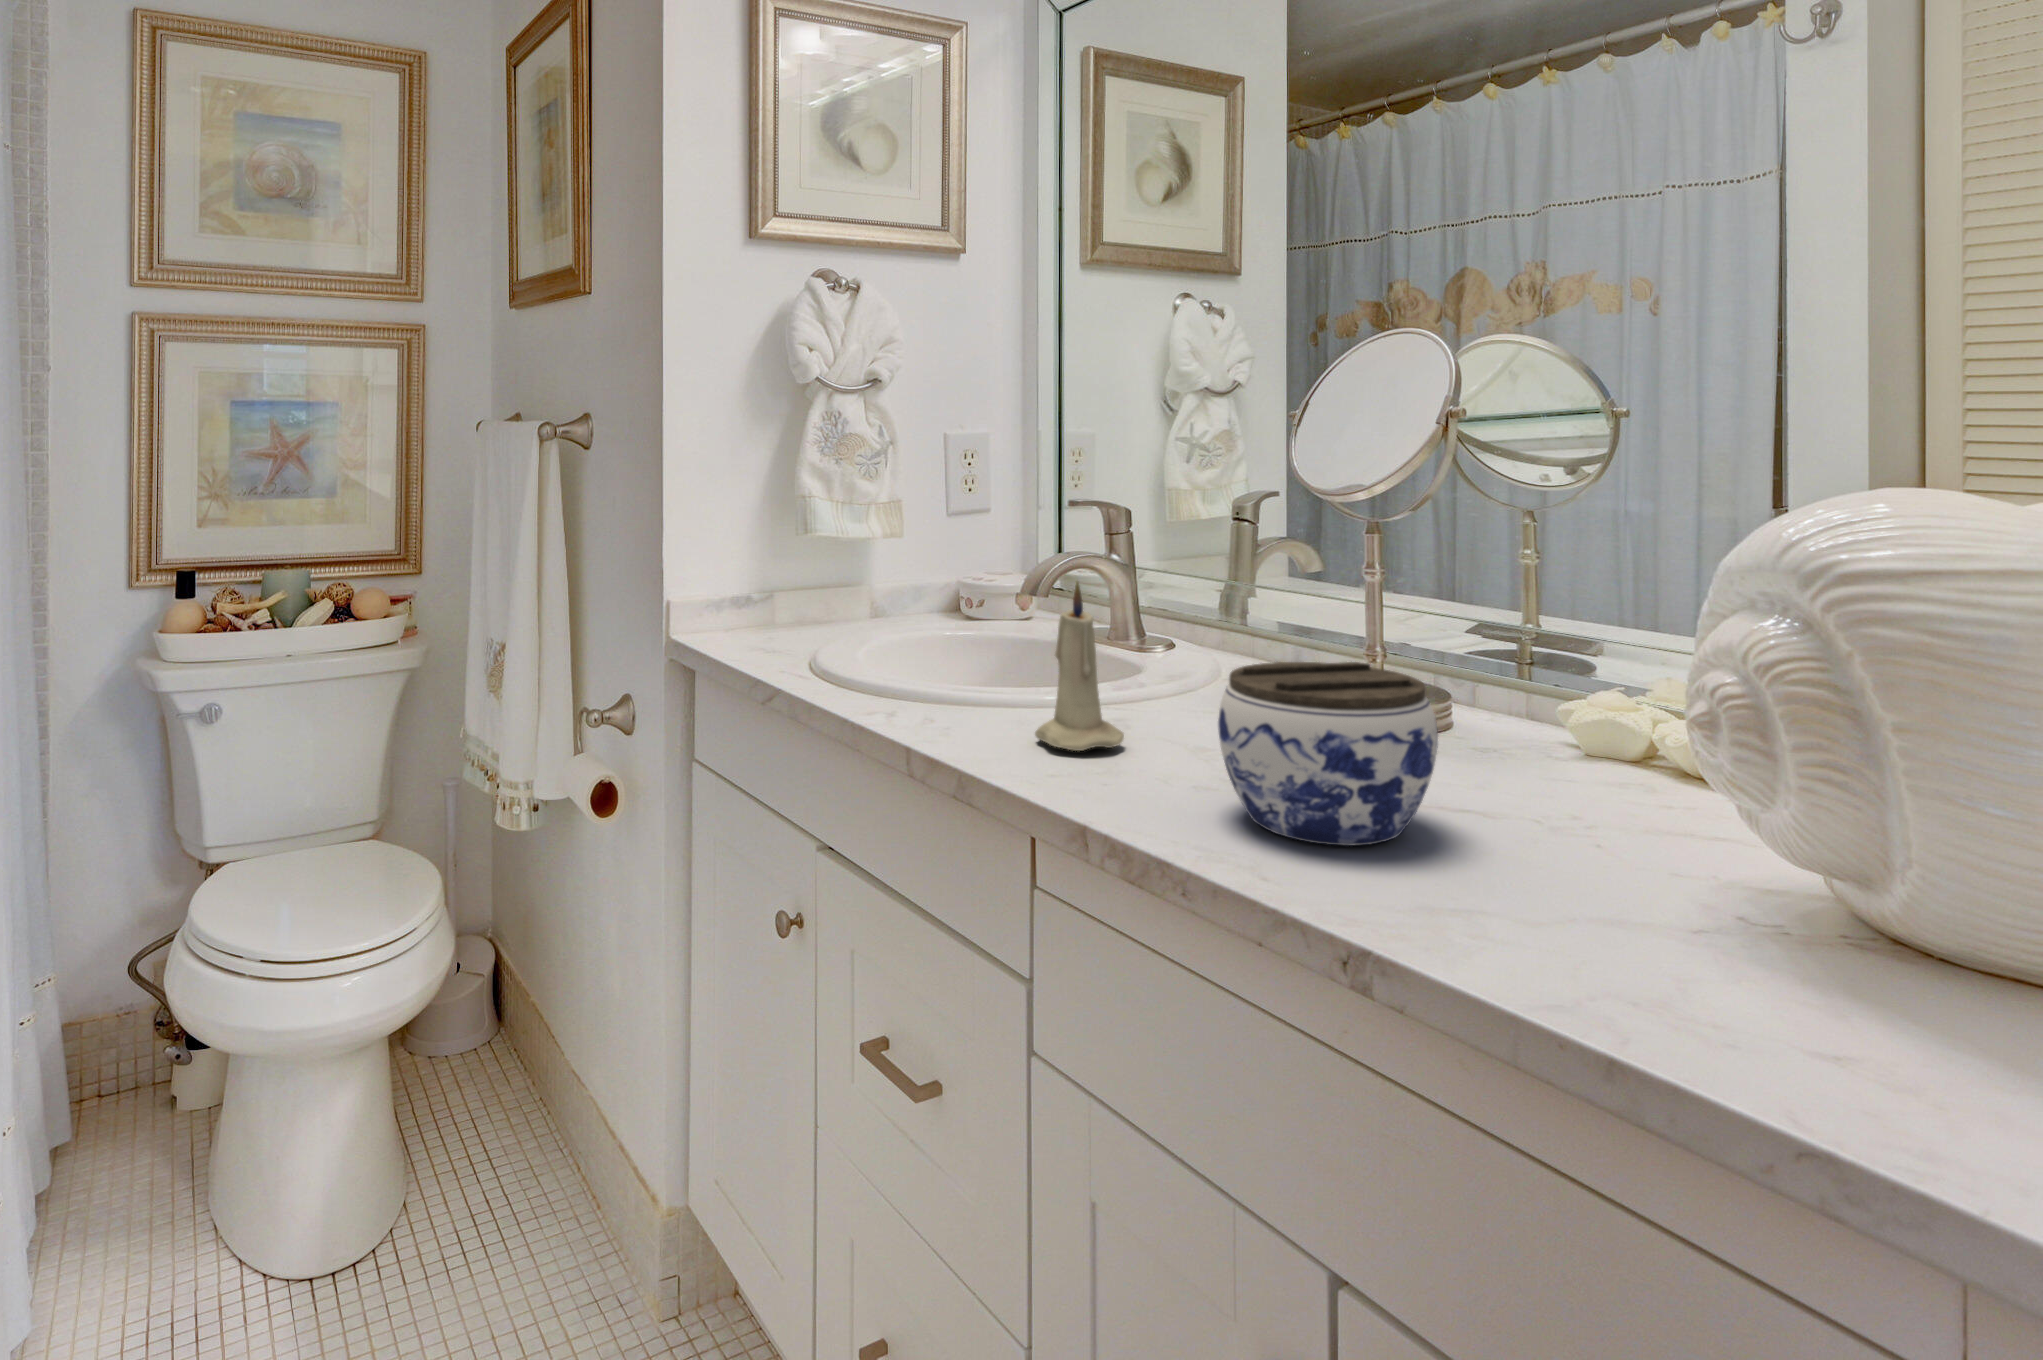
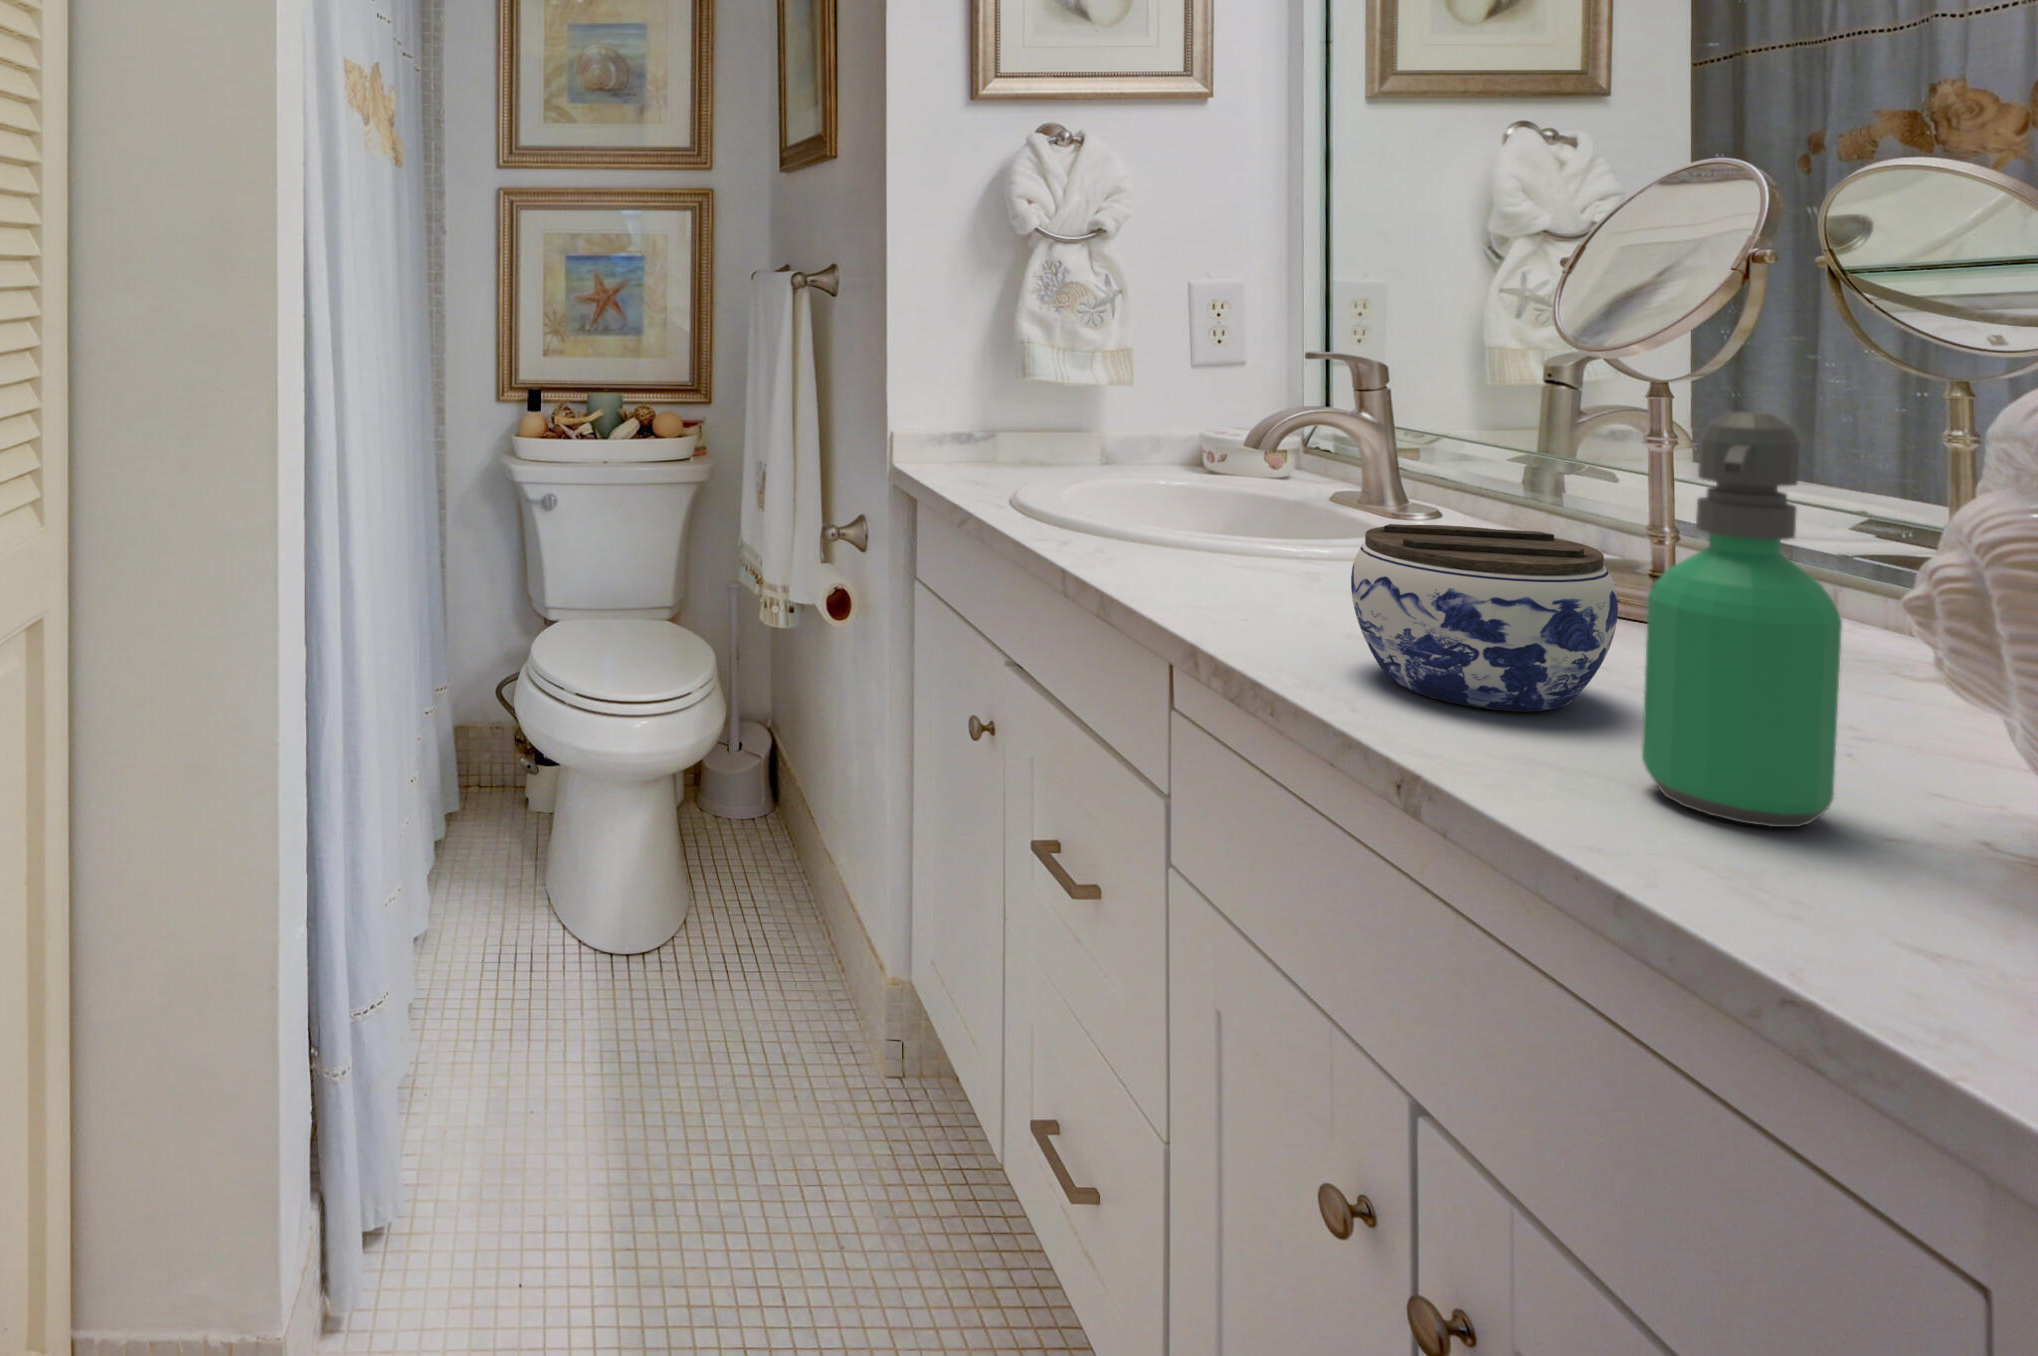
soap dispenser: none [1521,542,1671,937] -> present [1642,412,1842,827]
candle: present [1035,582,1124,751] -> none [1202,433,1300,599]

